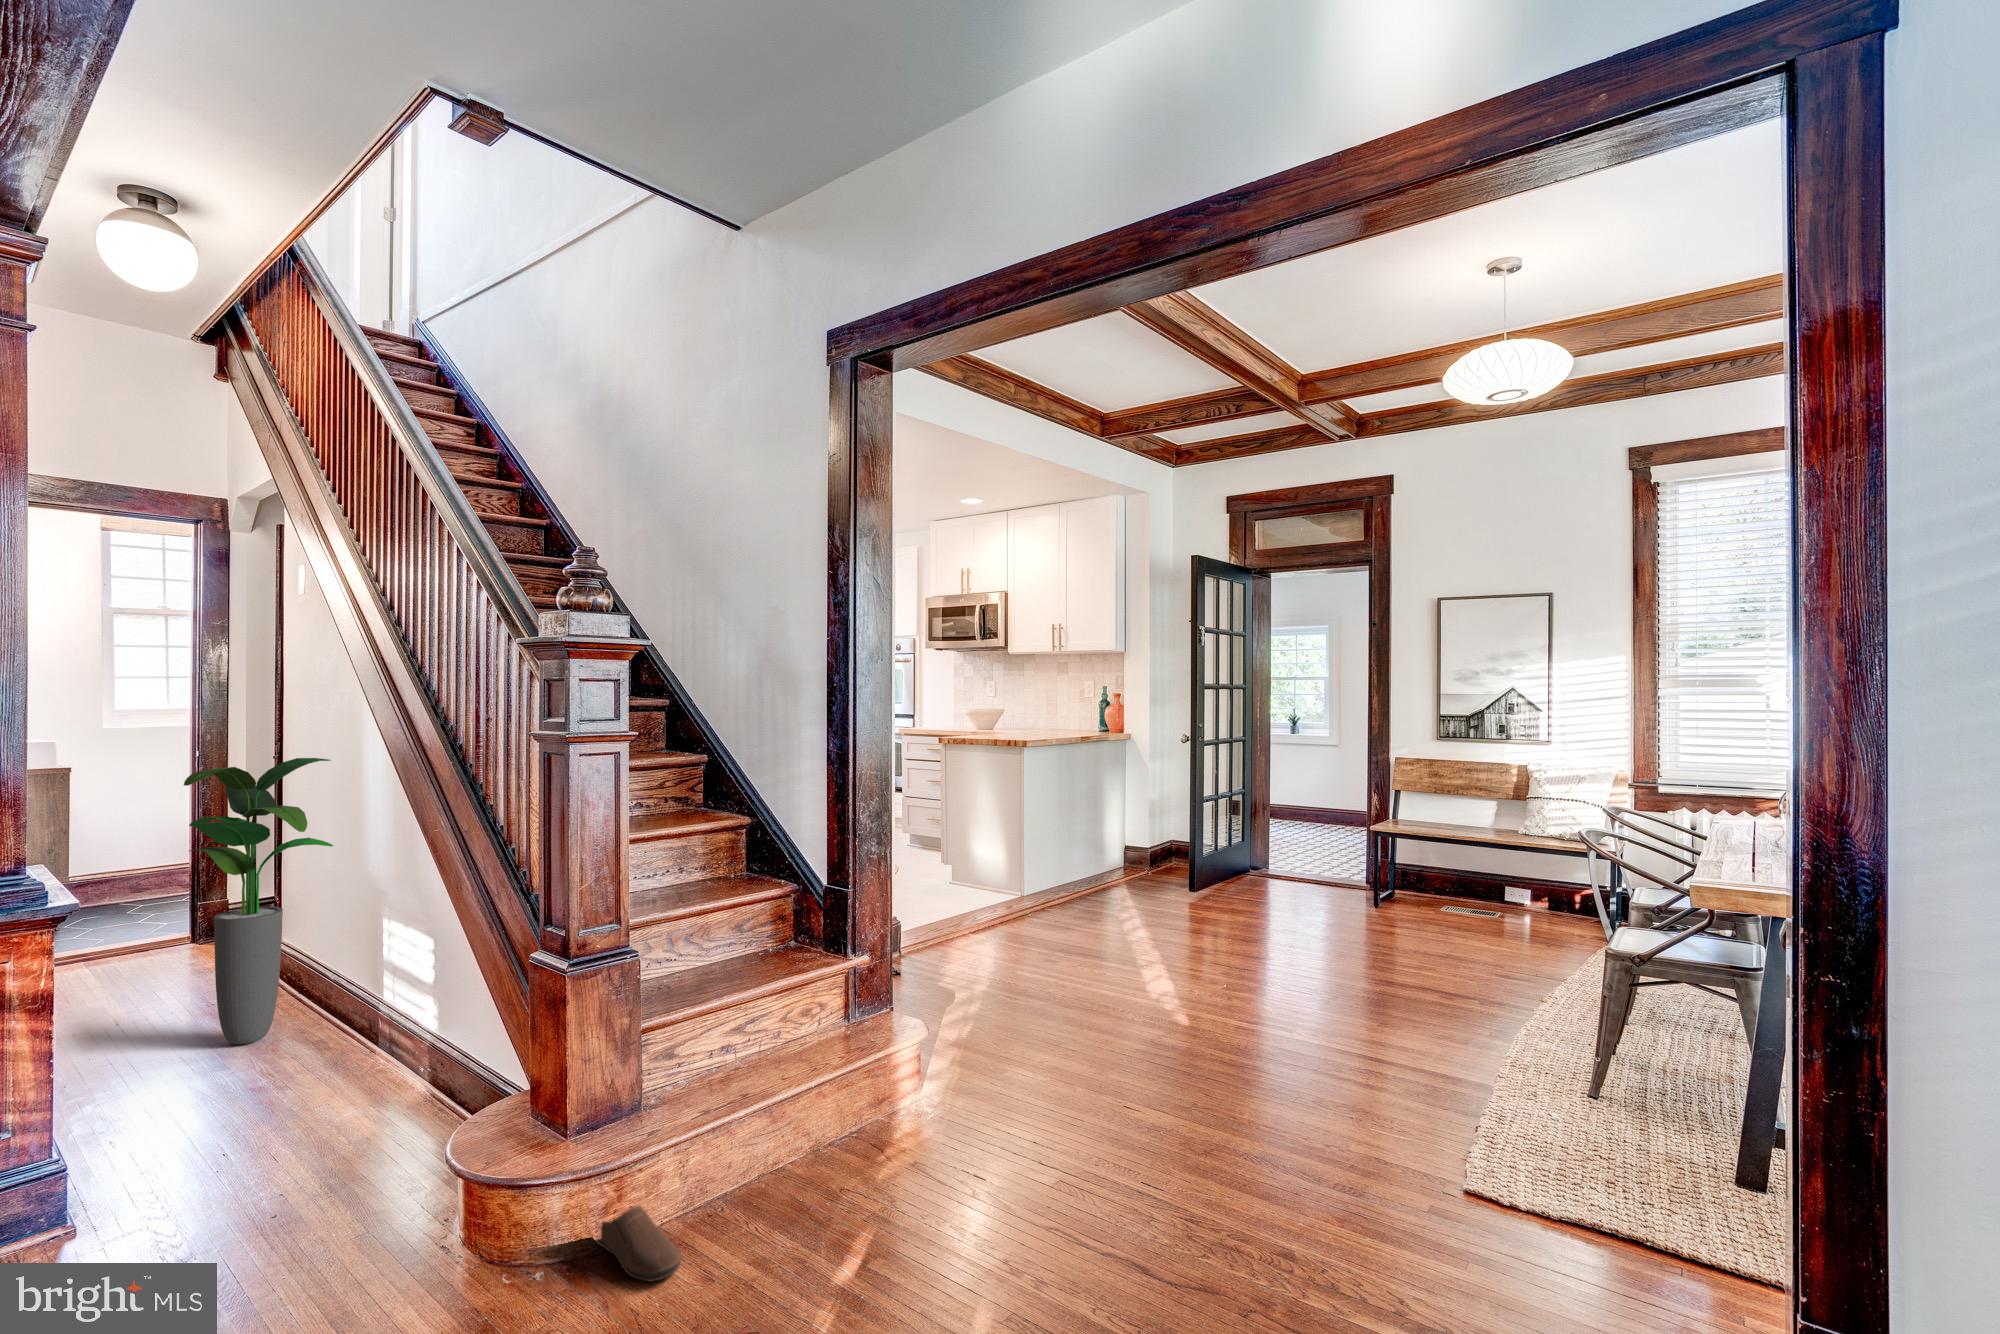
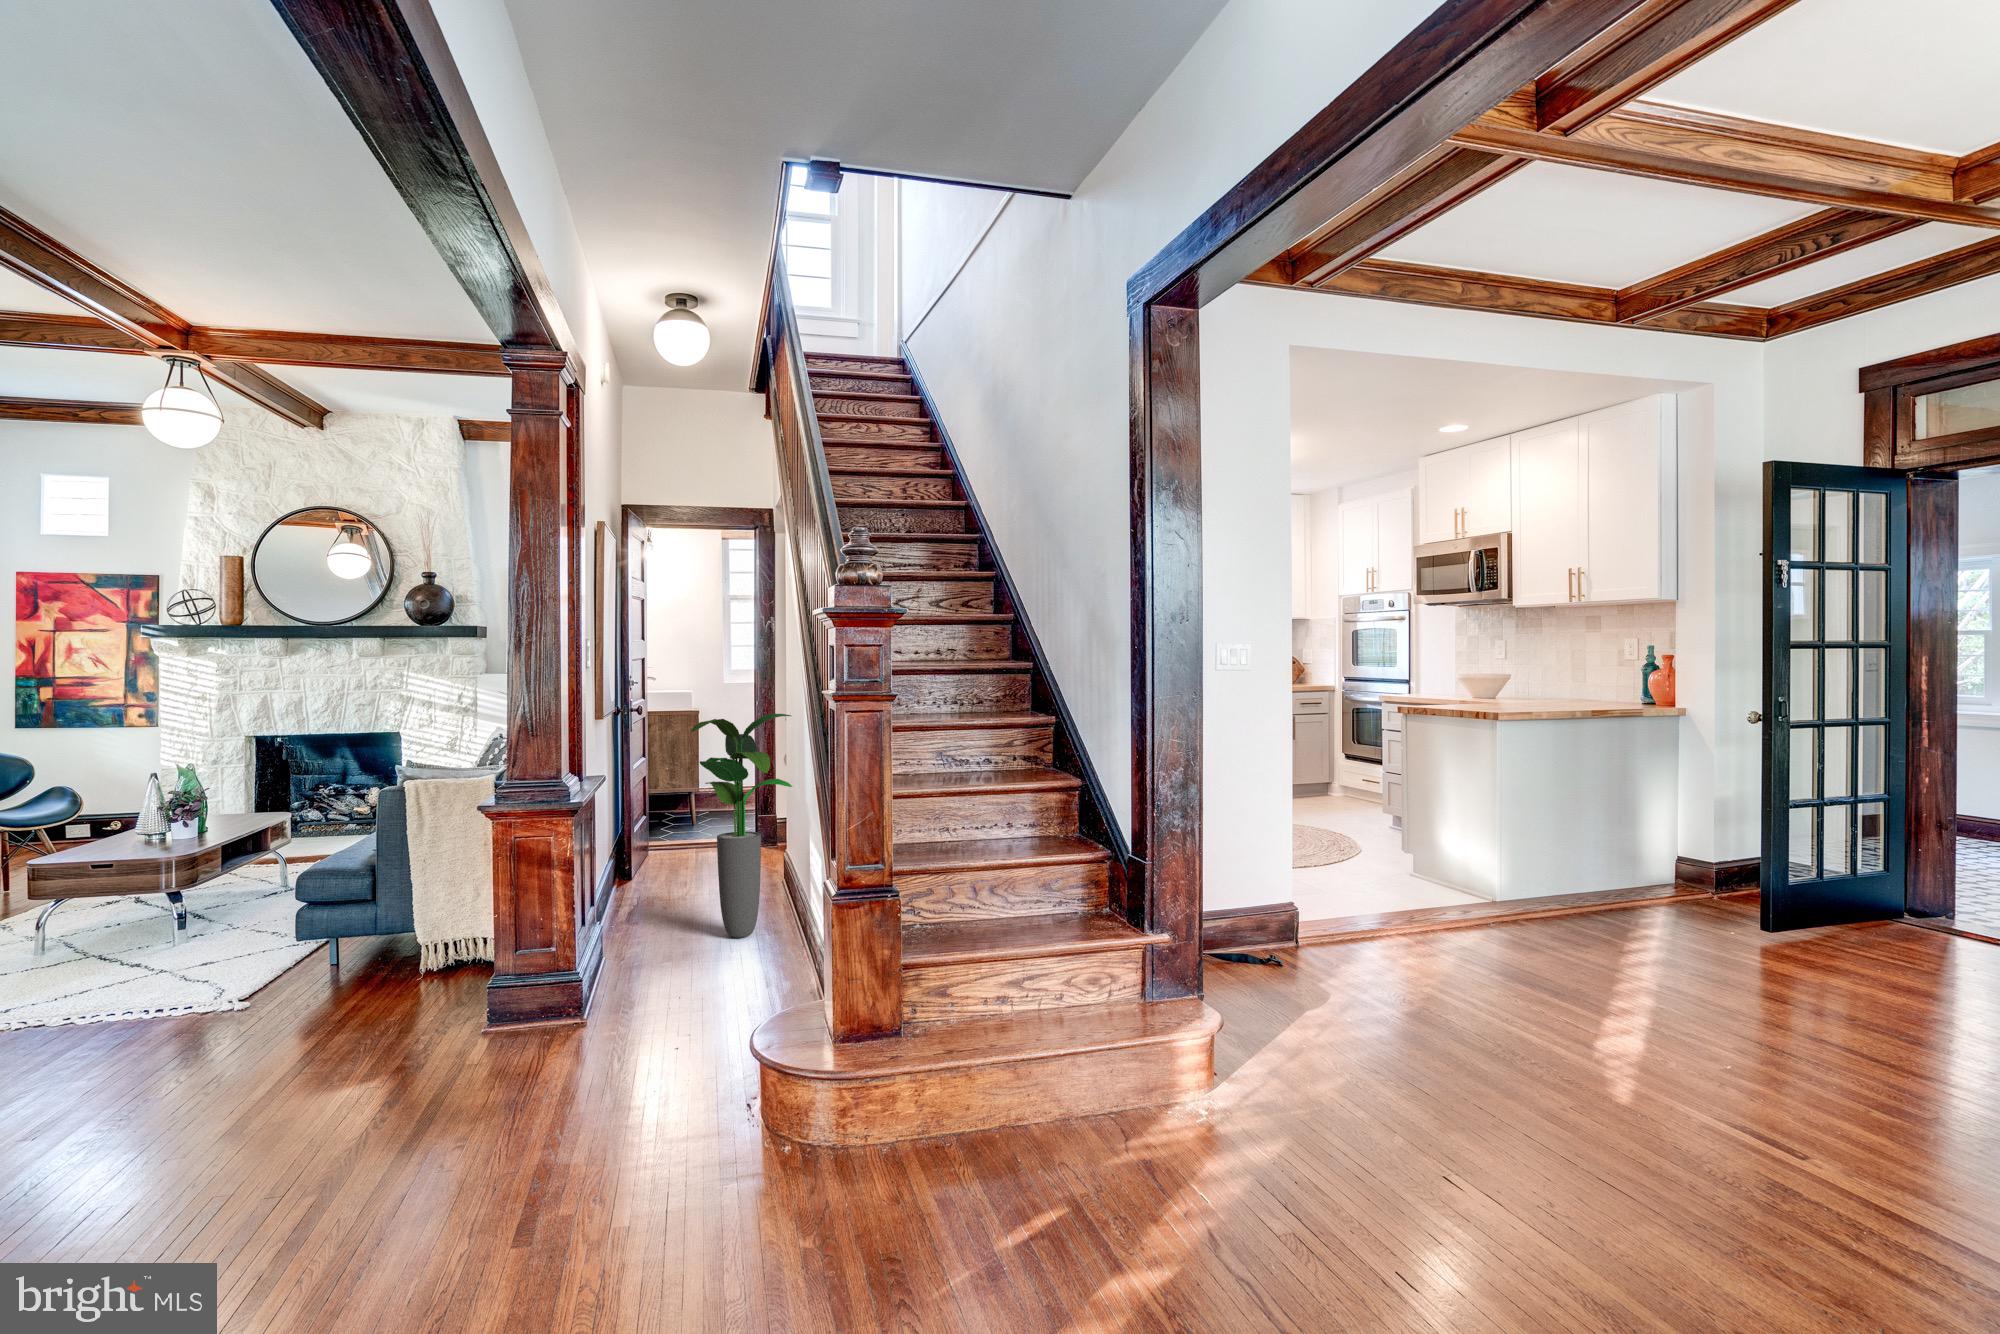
shoe: present [595,1206,682,1281] -> none [845,1102,898,1184]

